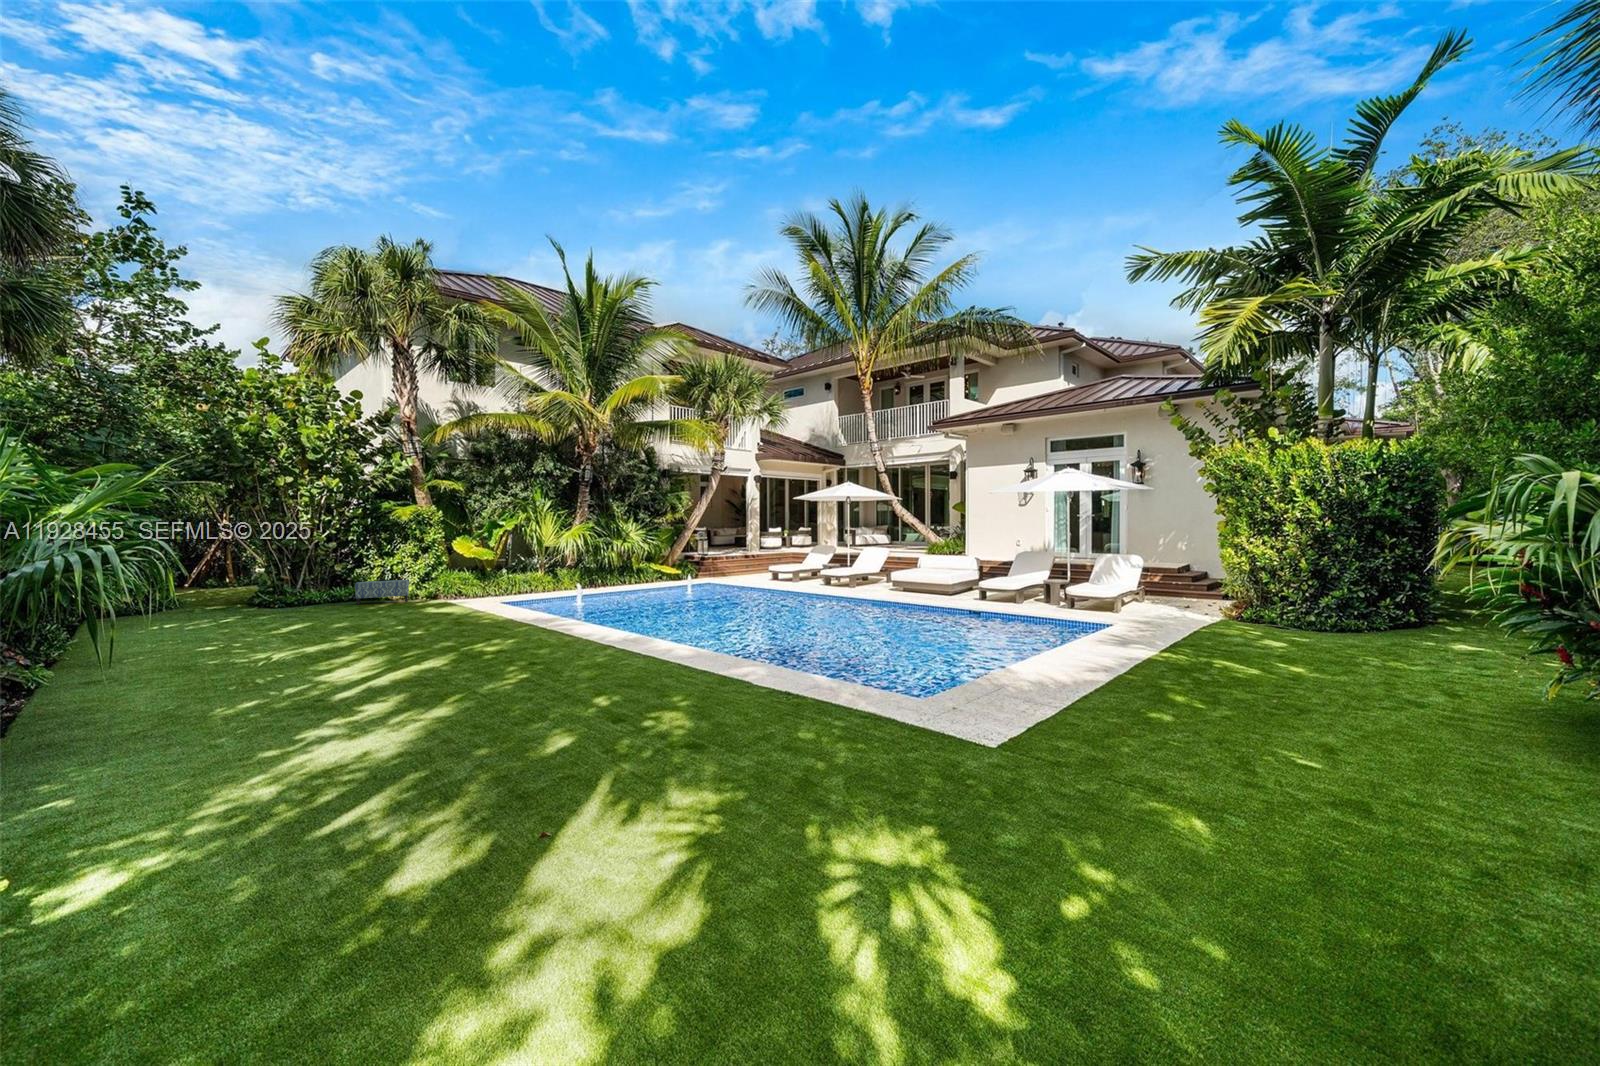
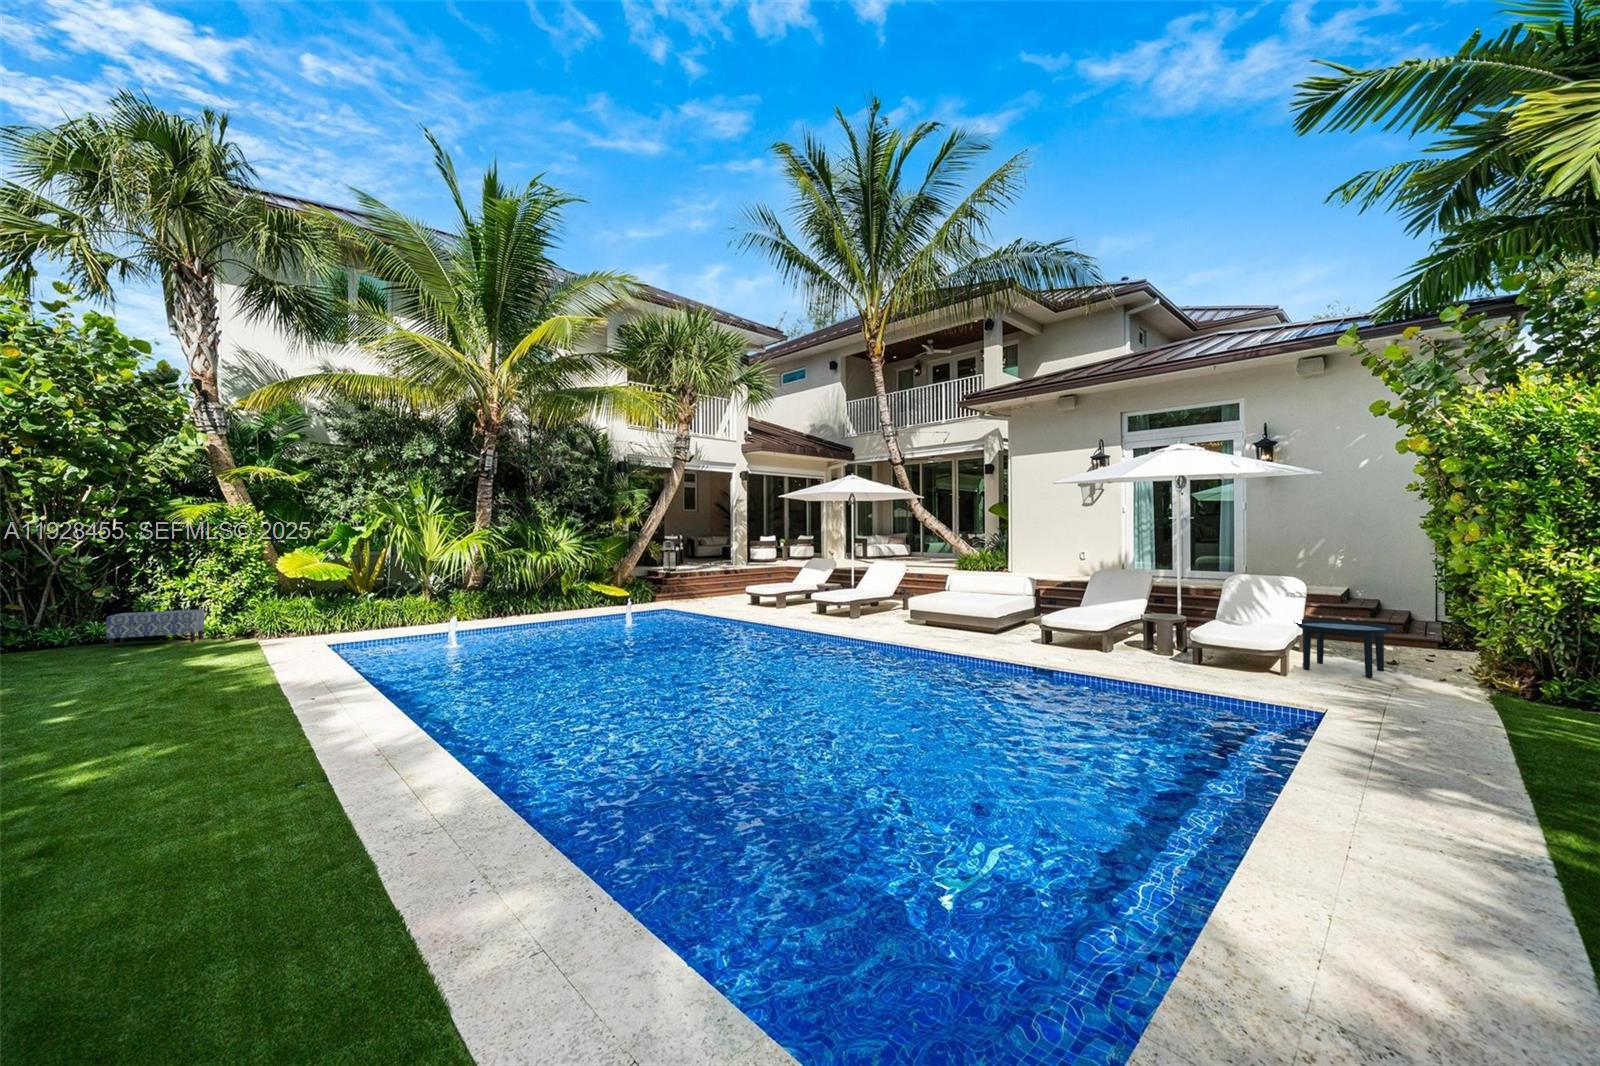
round table: none [1130,581,1185,614] -> present [1294,619,1396,678]

